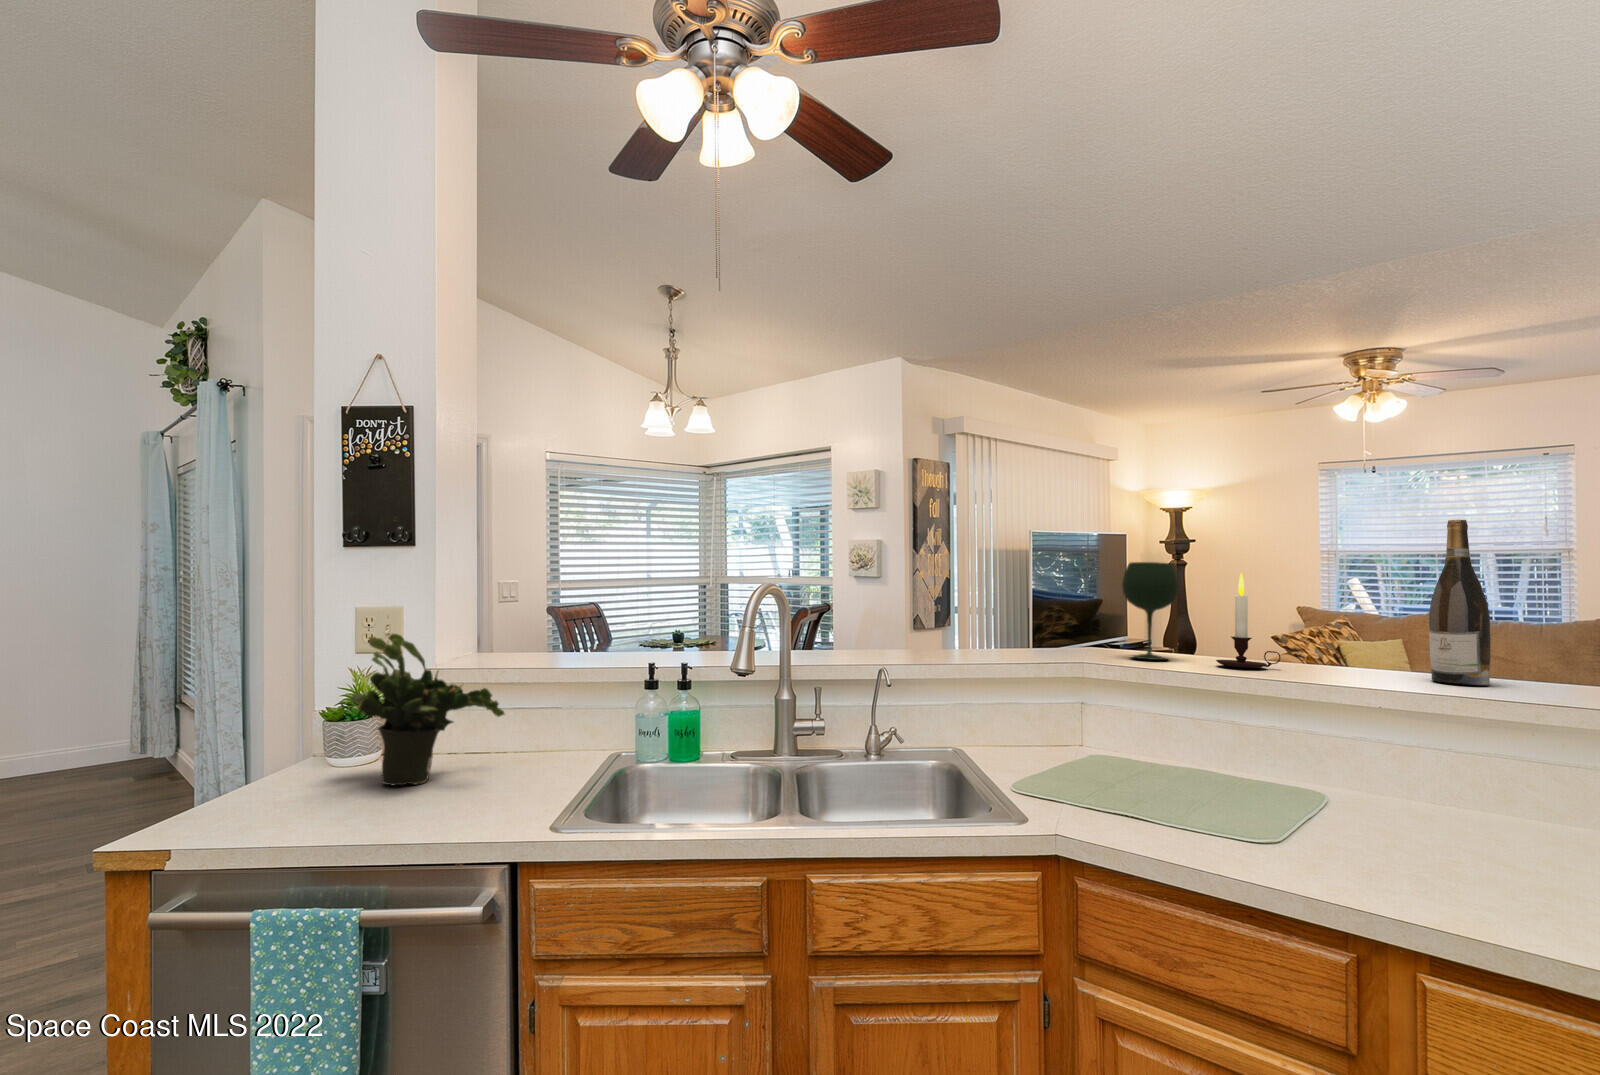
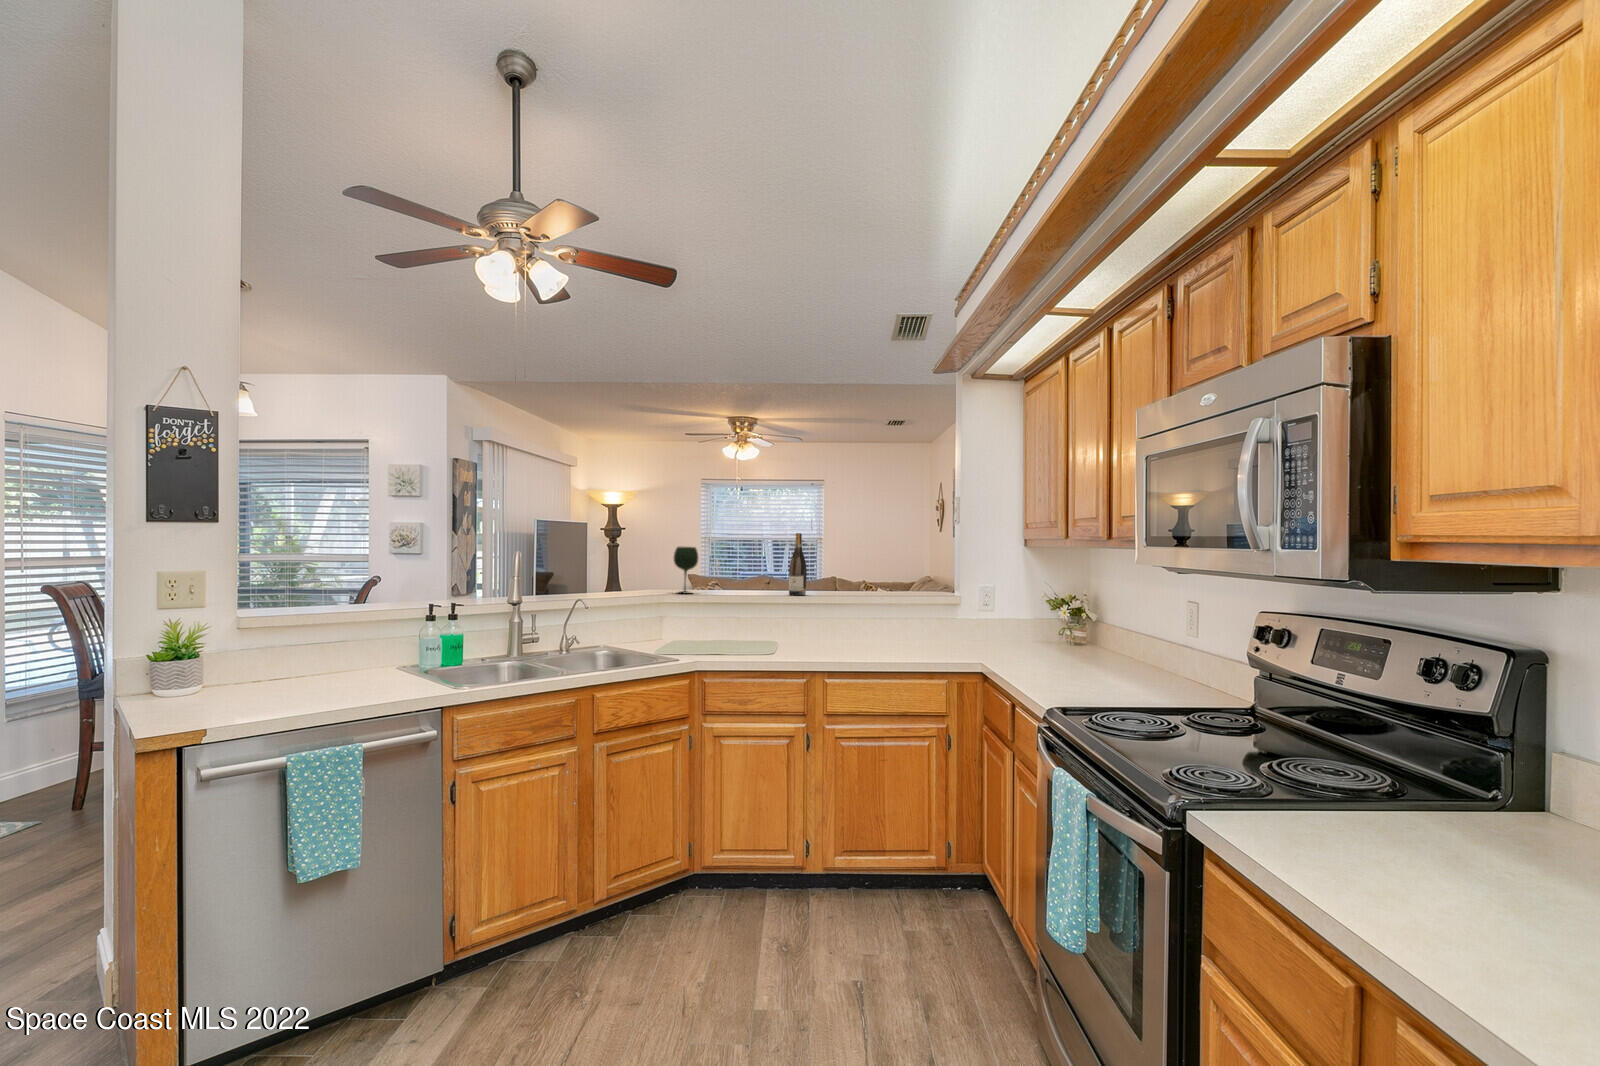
candle: present [1216,573,1281,668] -> none [715,552,739,594]
potted plant: present [350,634,504,785] -> none [220,589,361,696]

